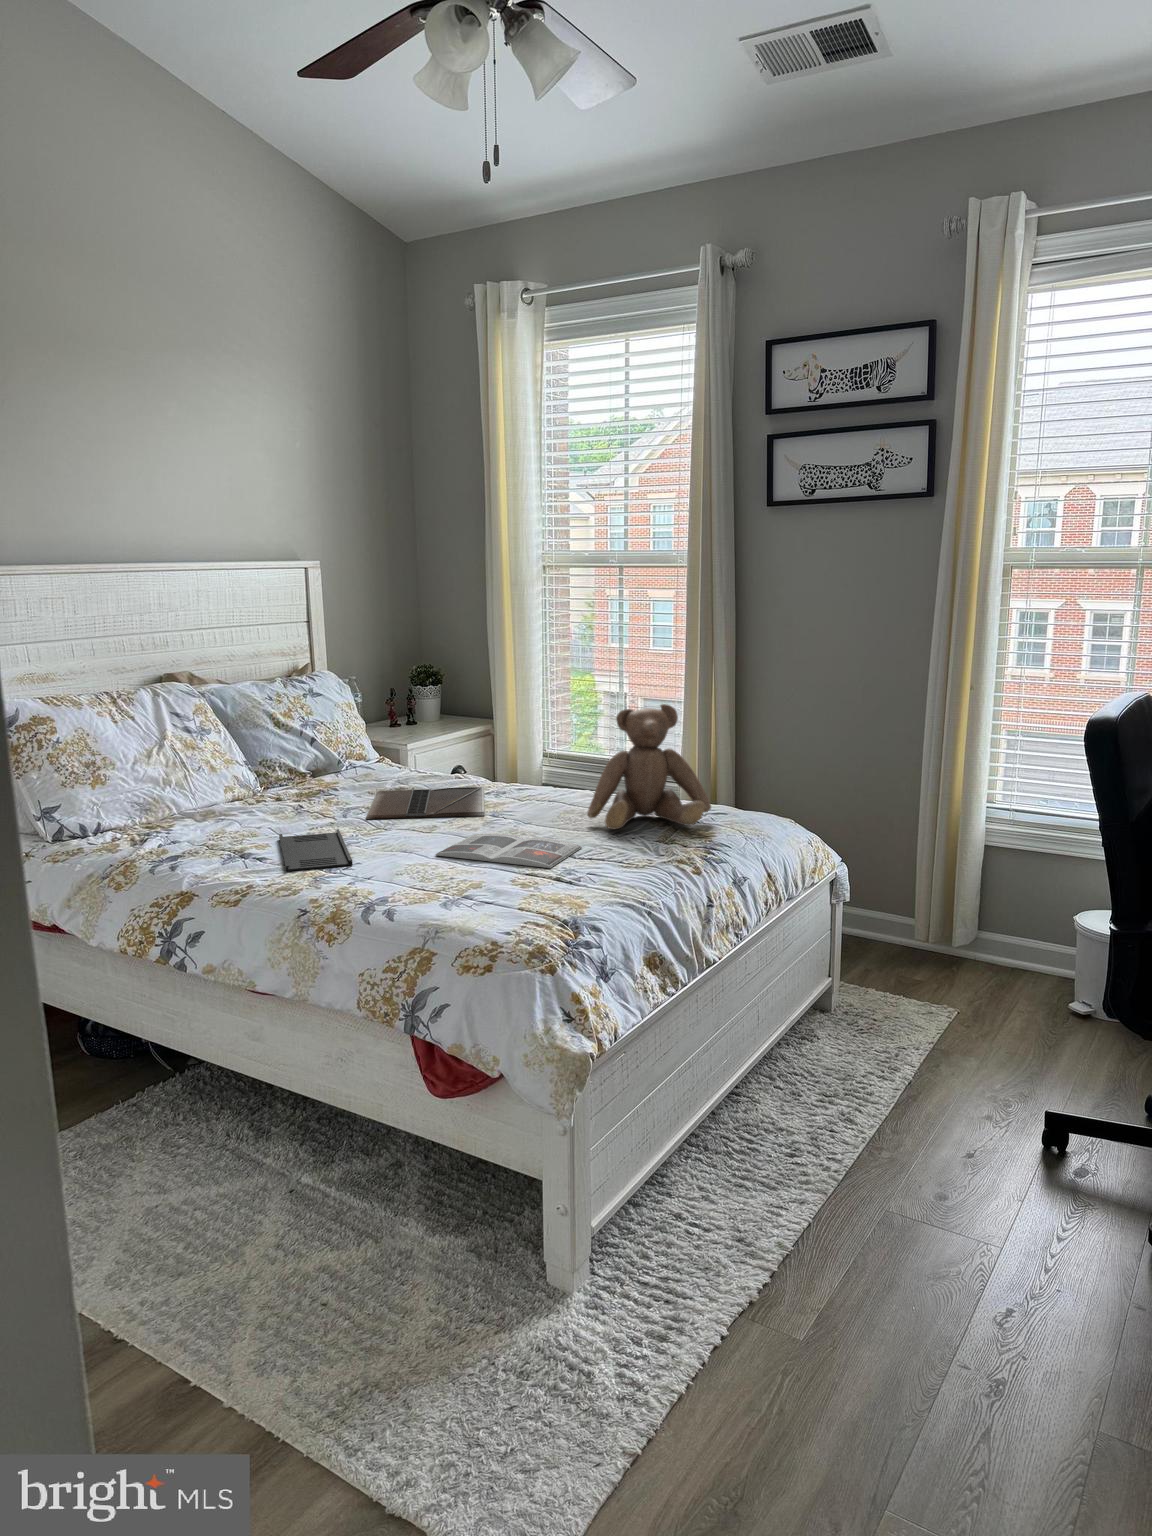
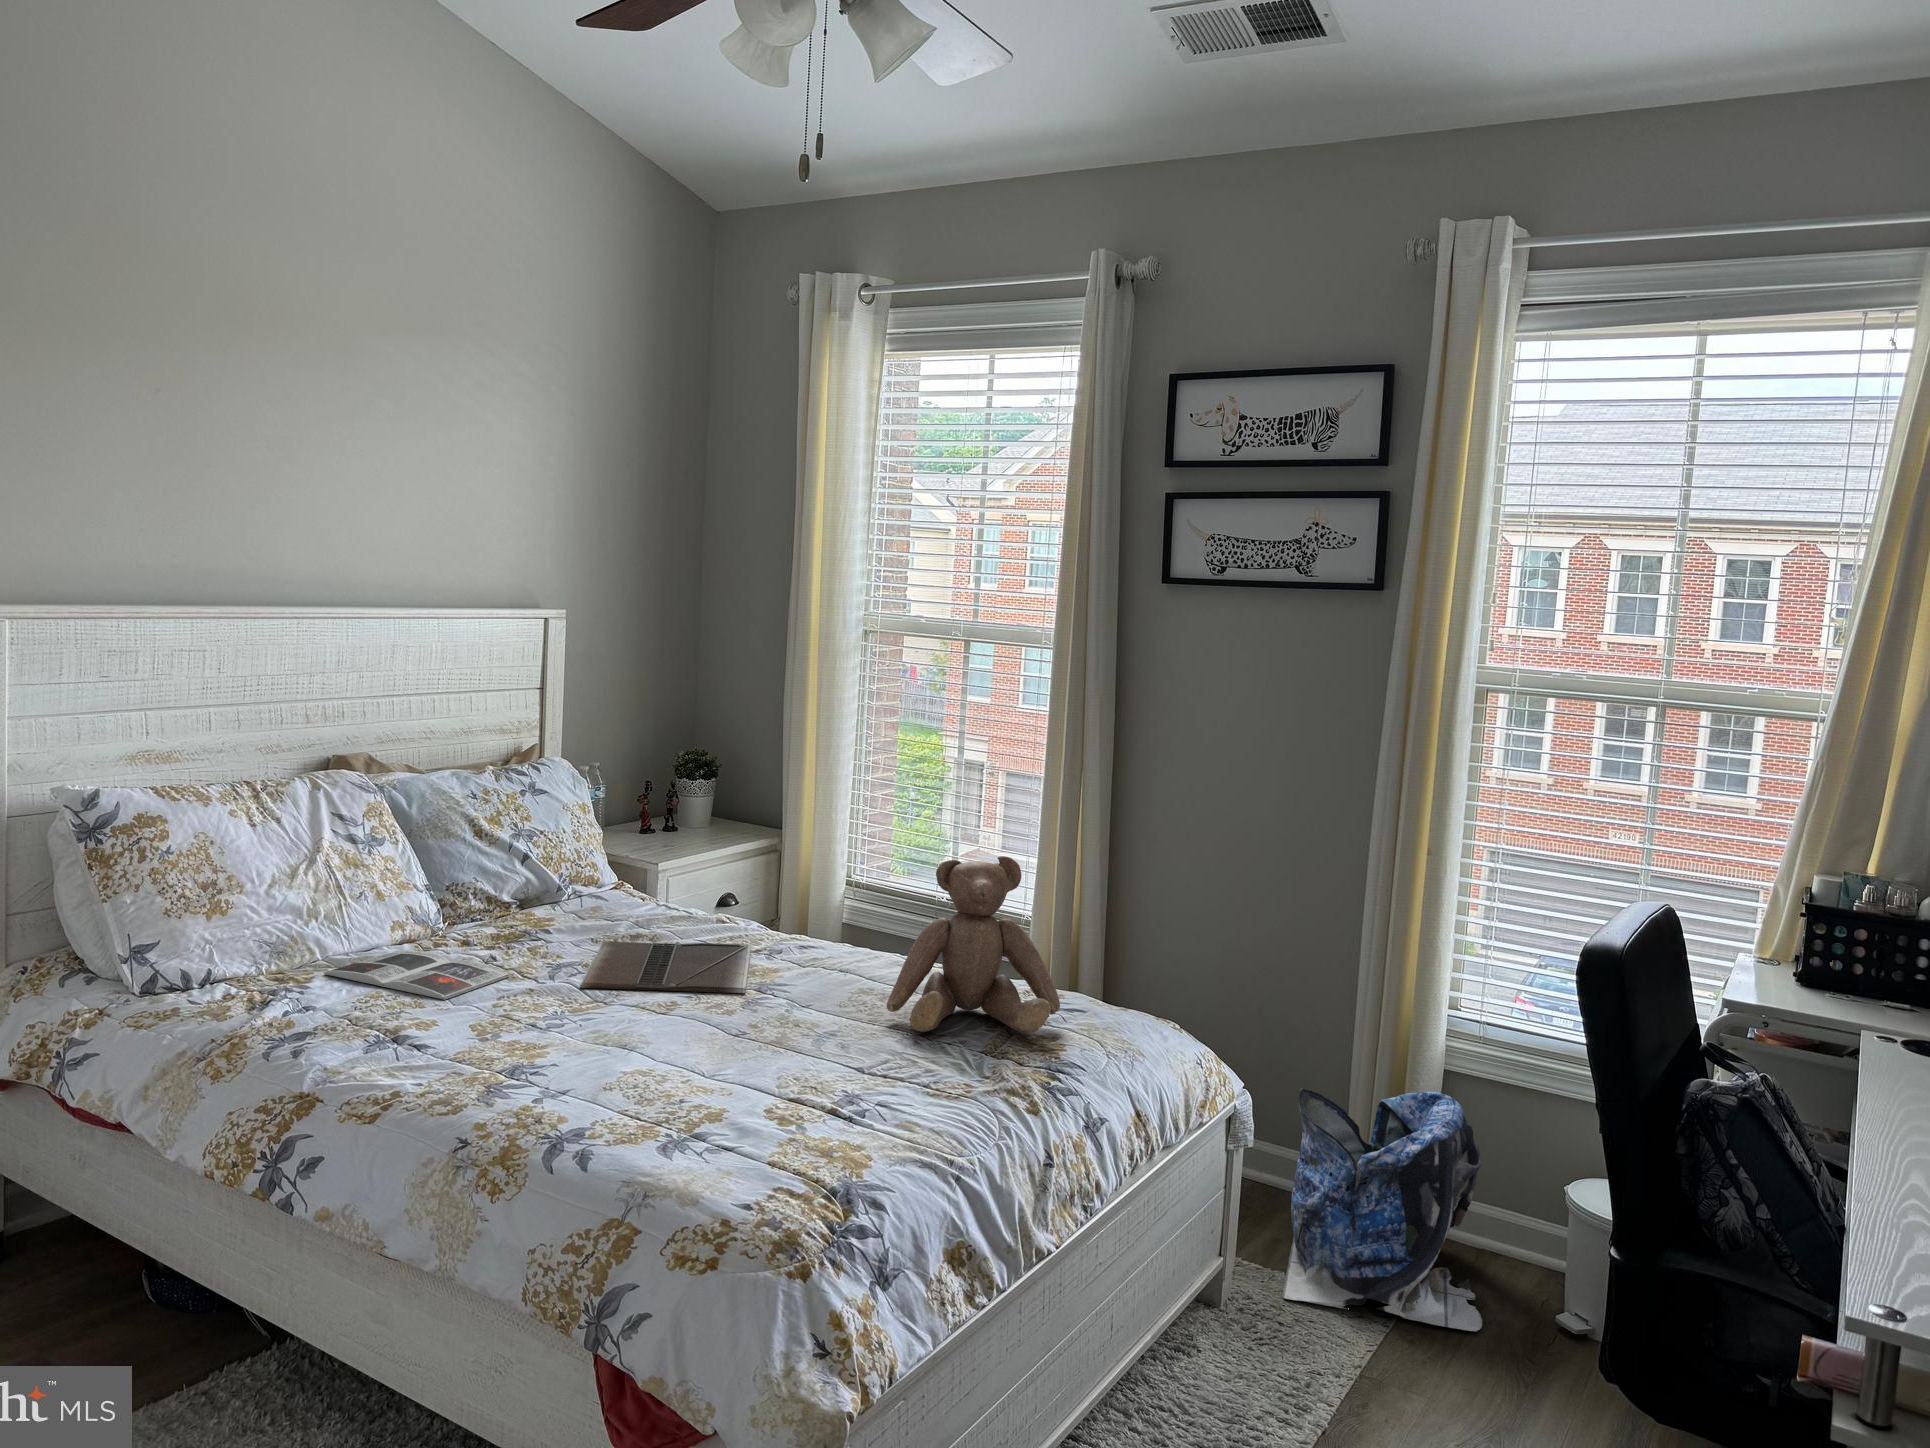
tray: present [279,829,353,871] -> none [453,1004,548,1071]
magazine: present [435,833,582,868] -> present [324,951,510,1000]
backpack: none [875,858,1015,1015] -> present [1282,1089,1482,1331]

